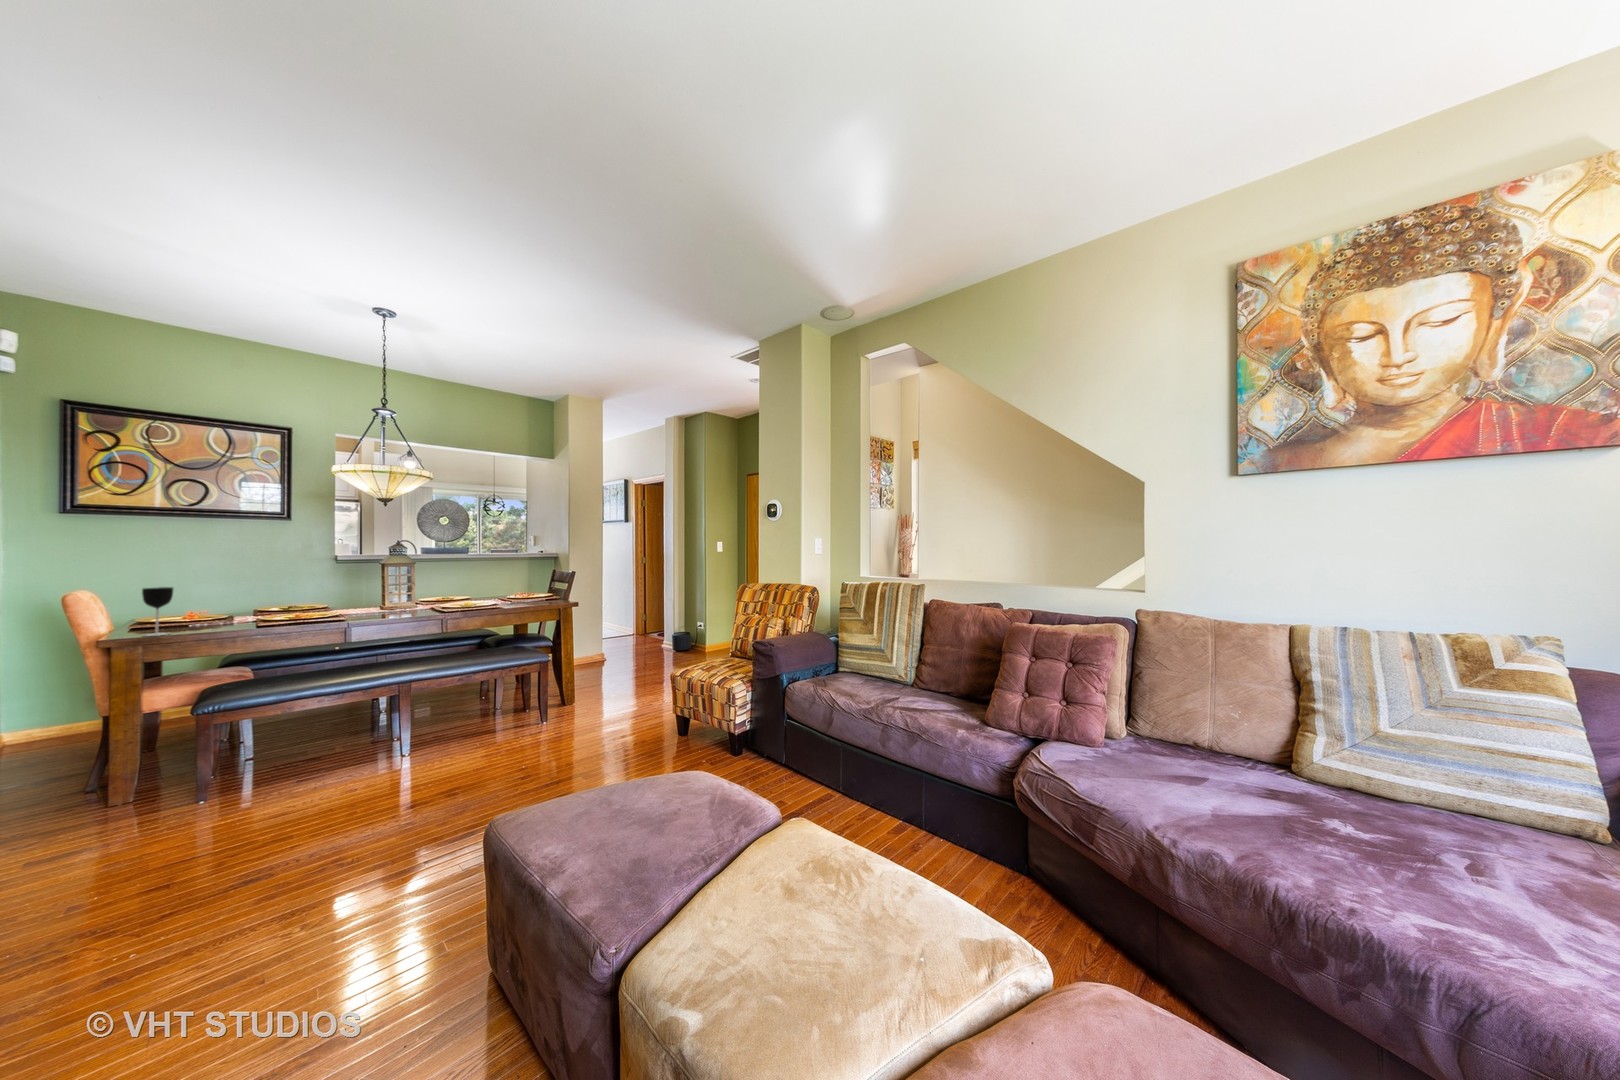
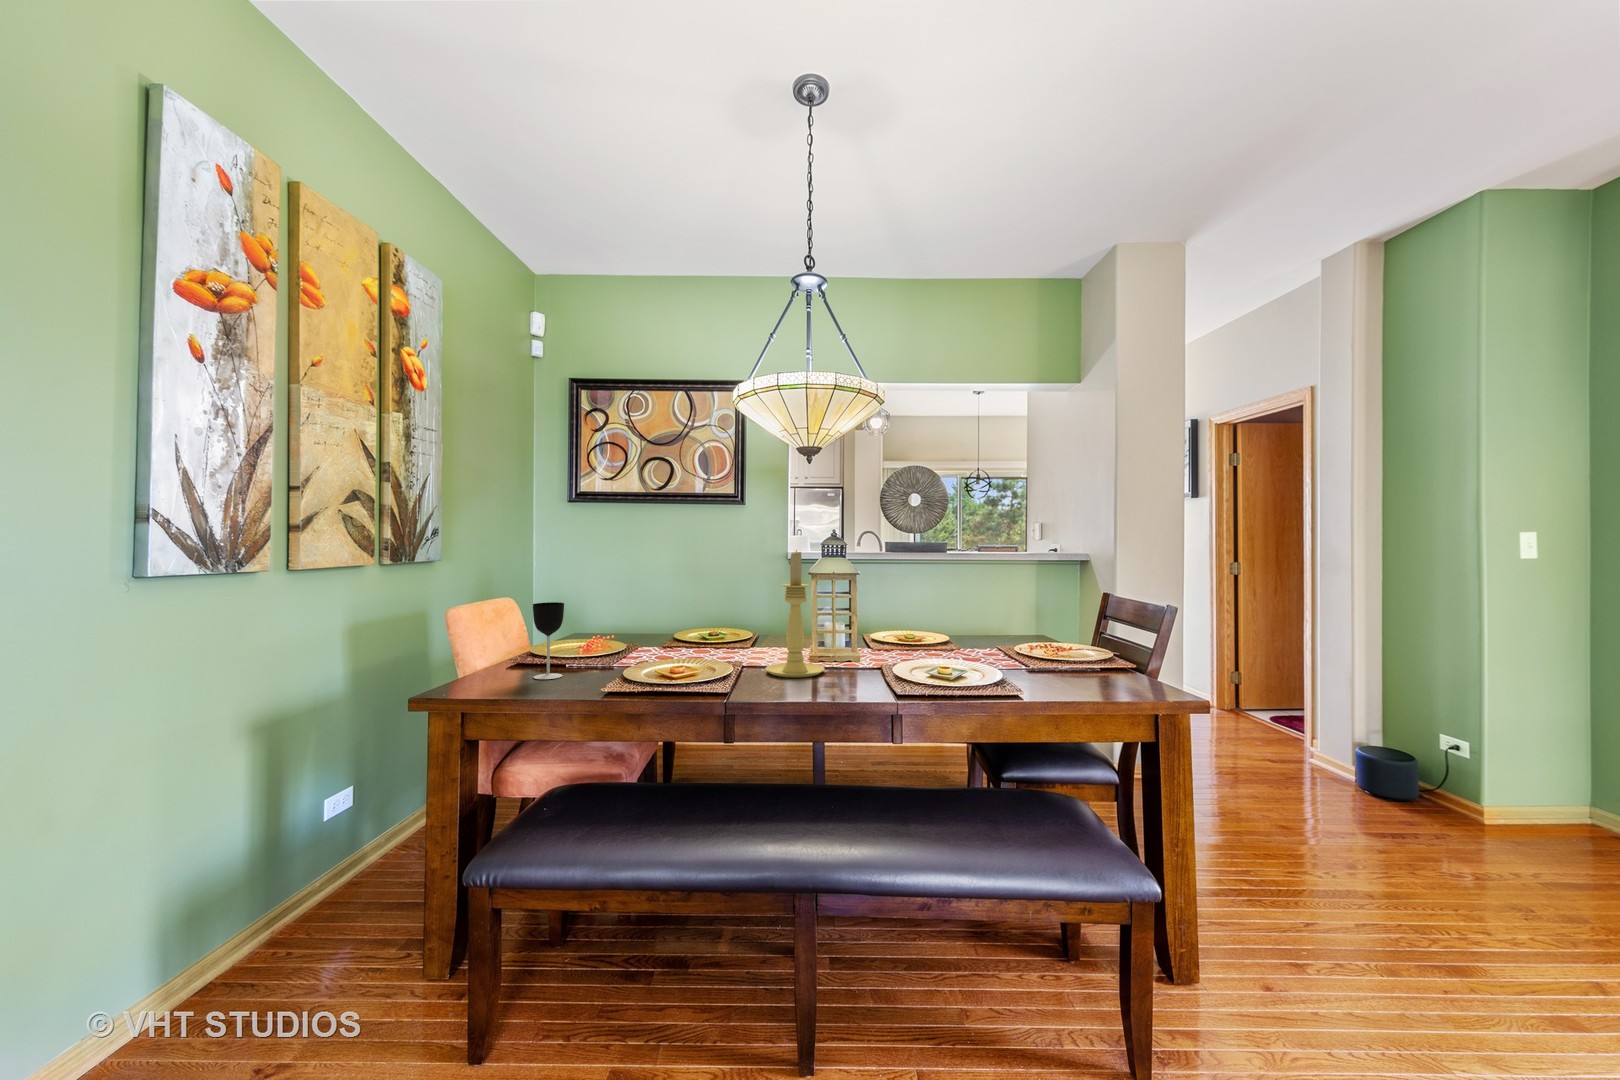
candle holder: none [348,552,391,618] -> present [765,551,824,677]

